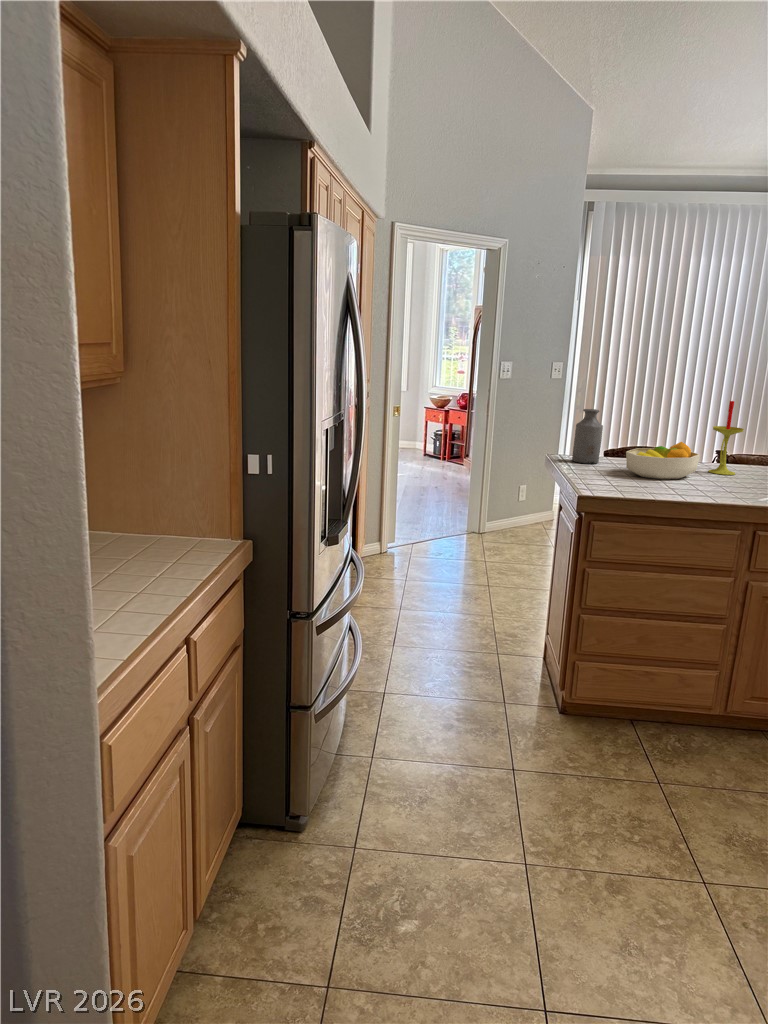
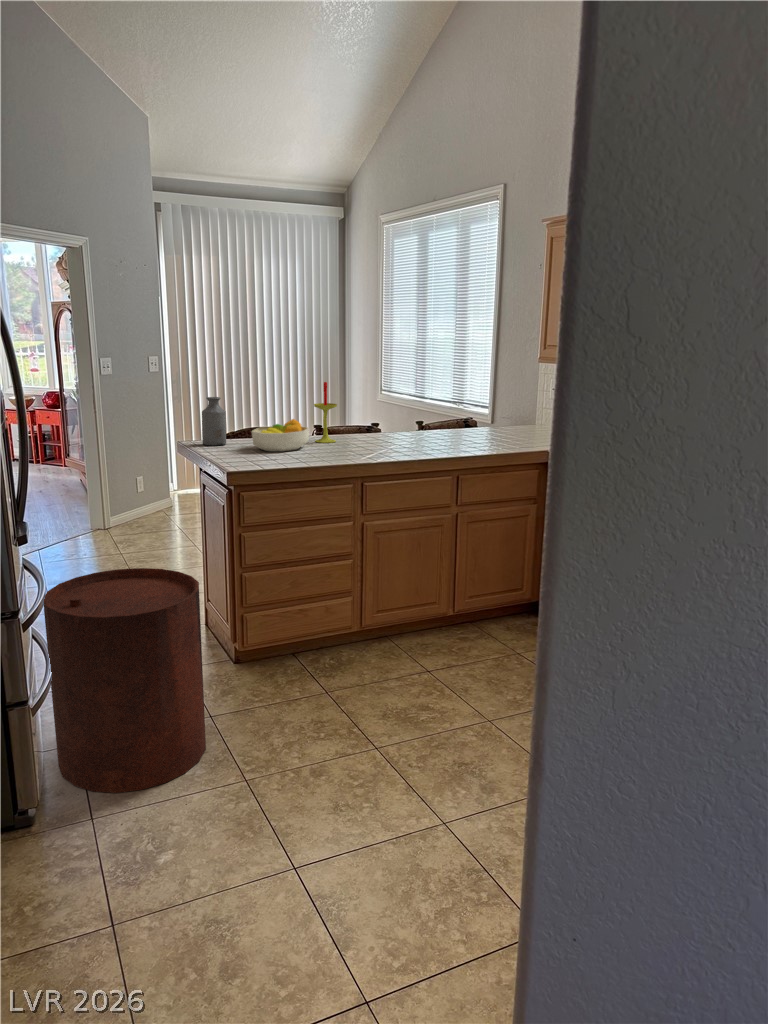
trash can: none [347,585,514,833] -> present [43,568,206,793]

